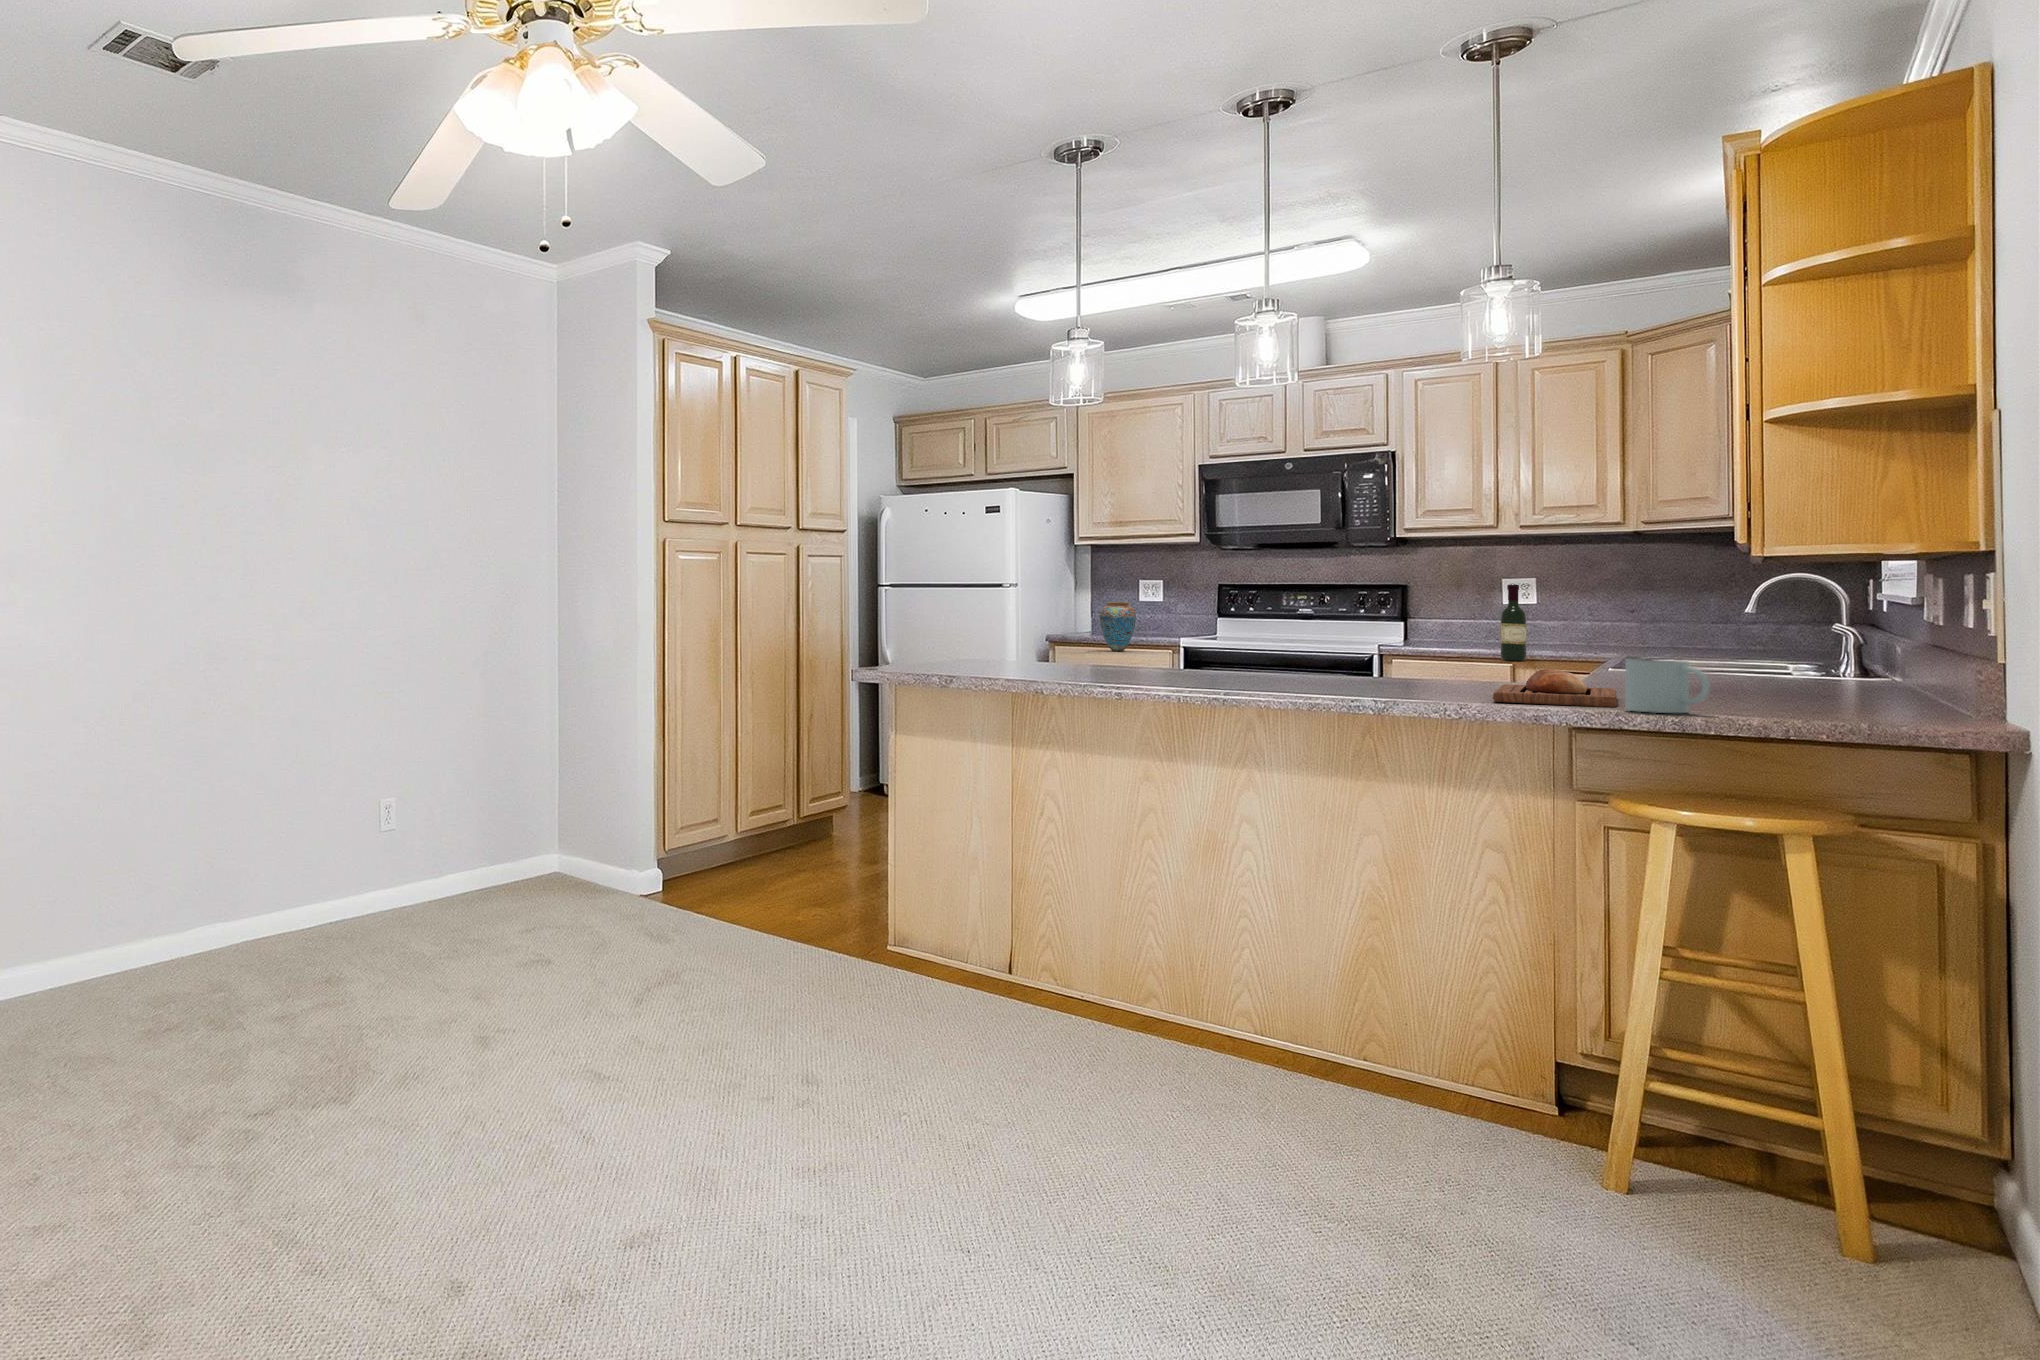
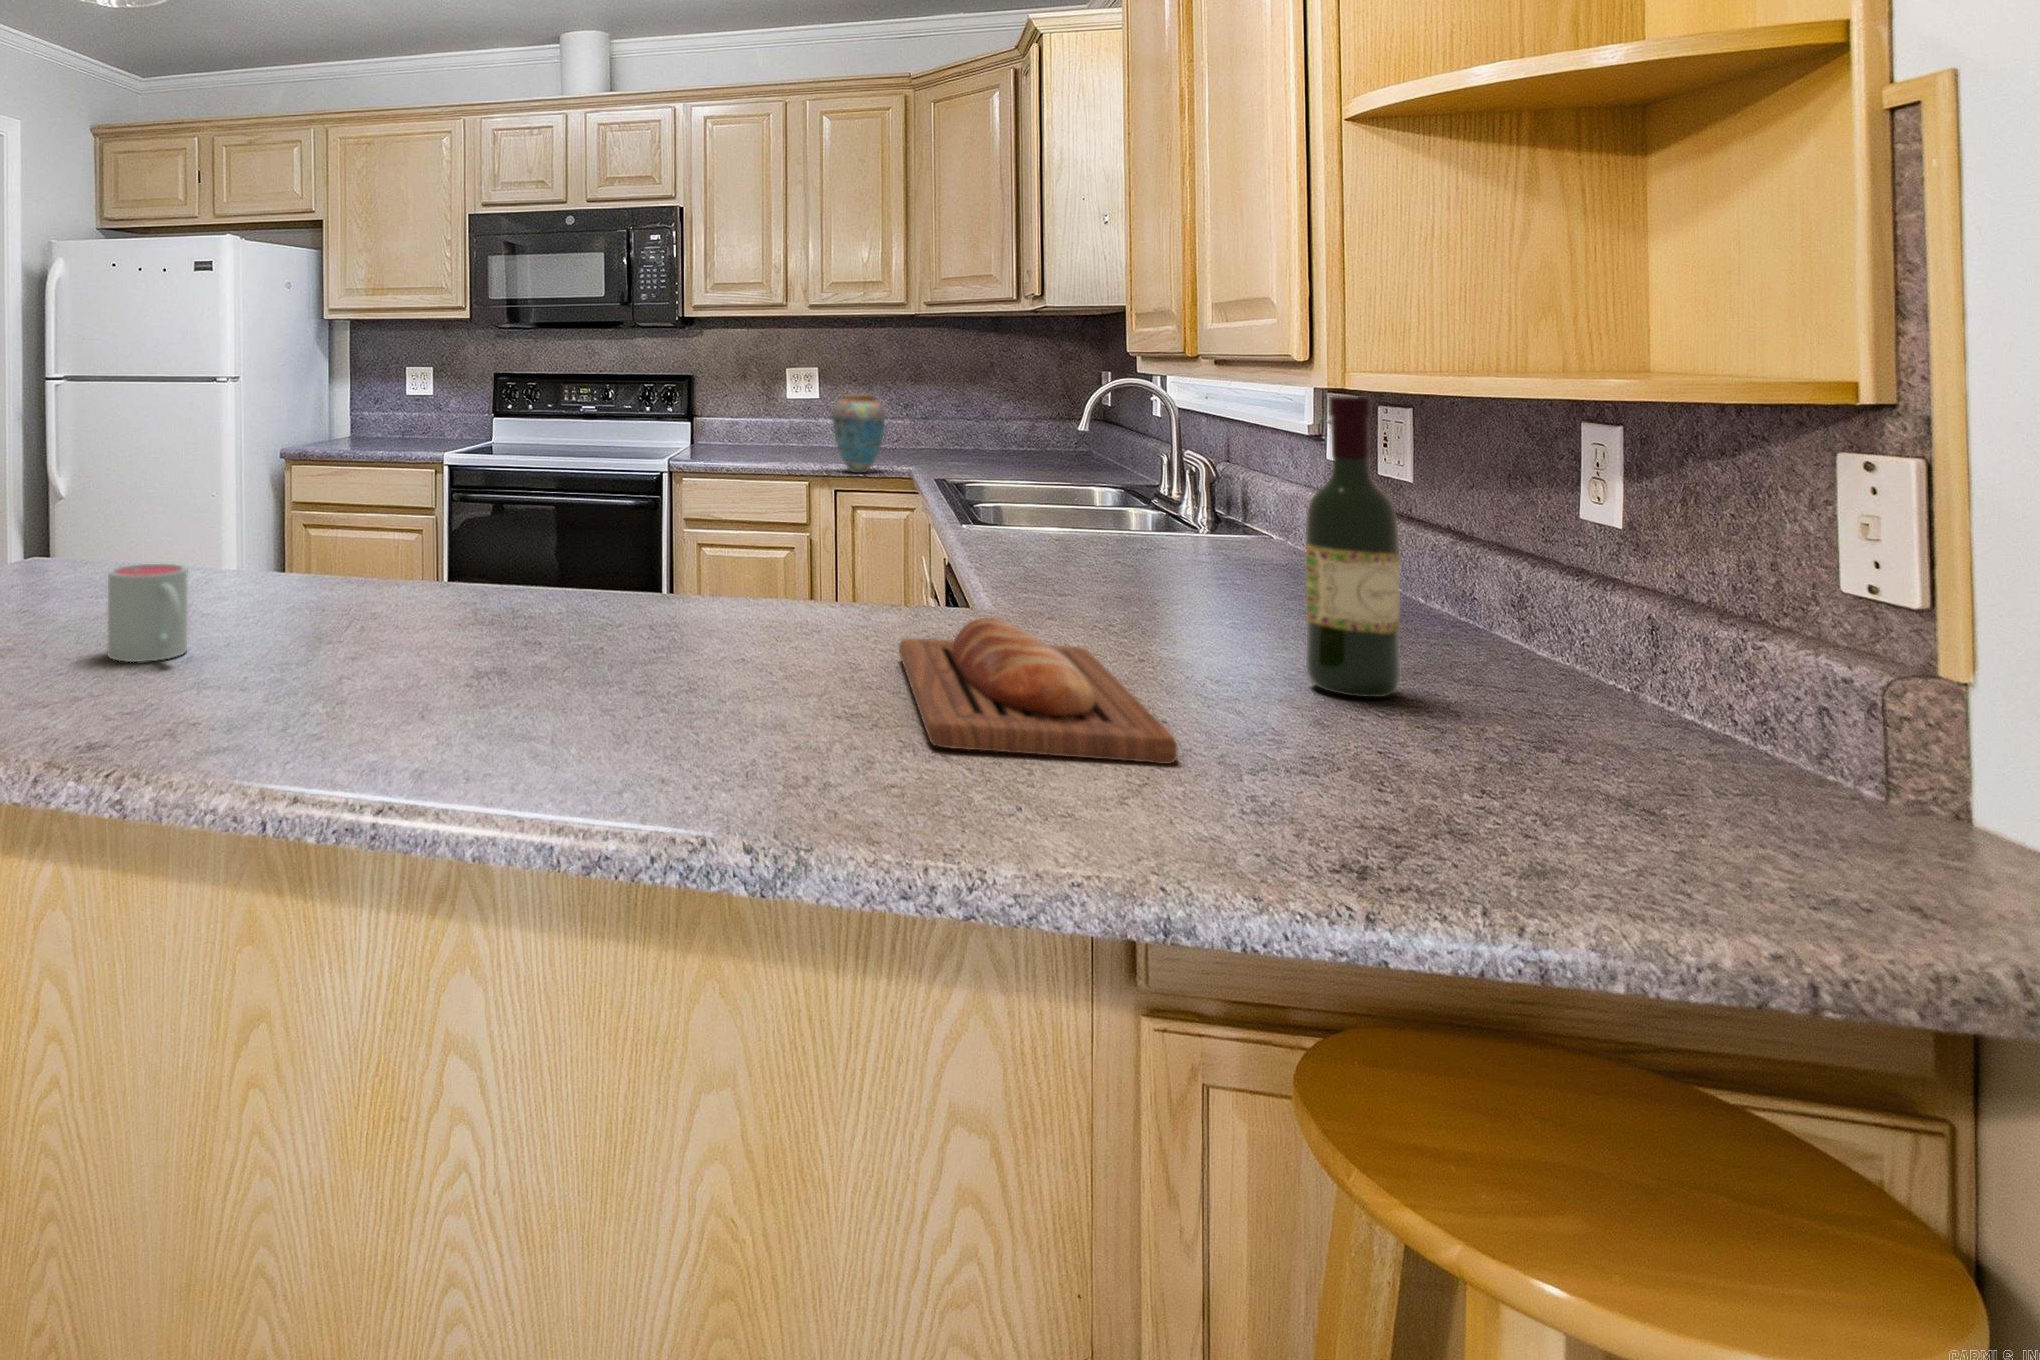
wine bottle: present [1500,585,1527,661] -> present [1306,396,1400,697]
vase: present [1099,602,1136,652] -> present [832,394,885,473]
mug: present [1625,659,1710,713] -> present [108,564,188,662]

